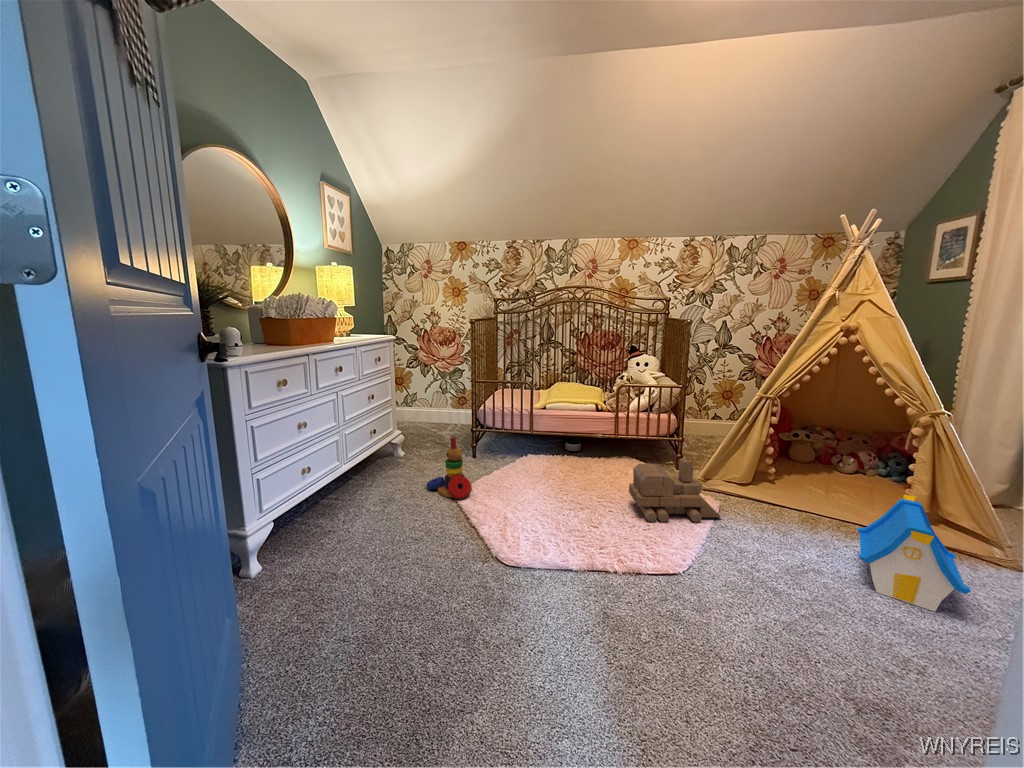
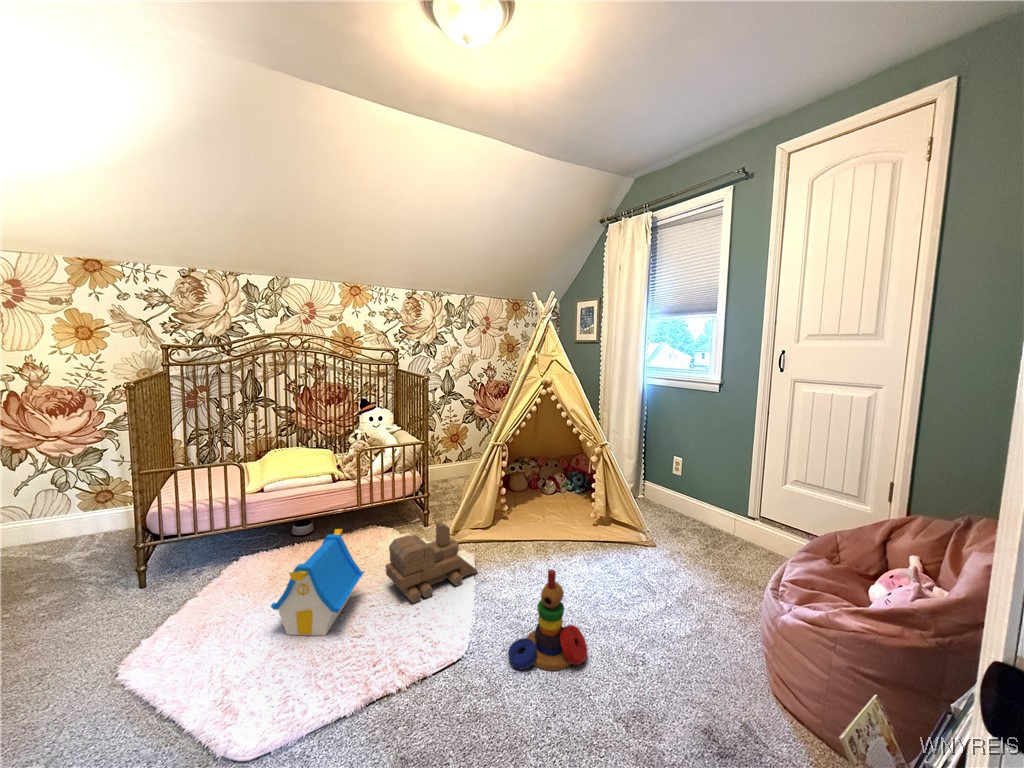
stacking toy: present [427,437,472,499] -> present [508,569,587,671]
toy house: present [858,495,971,611] -> present [271,529,364,636]

